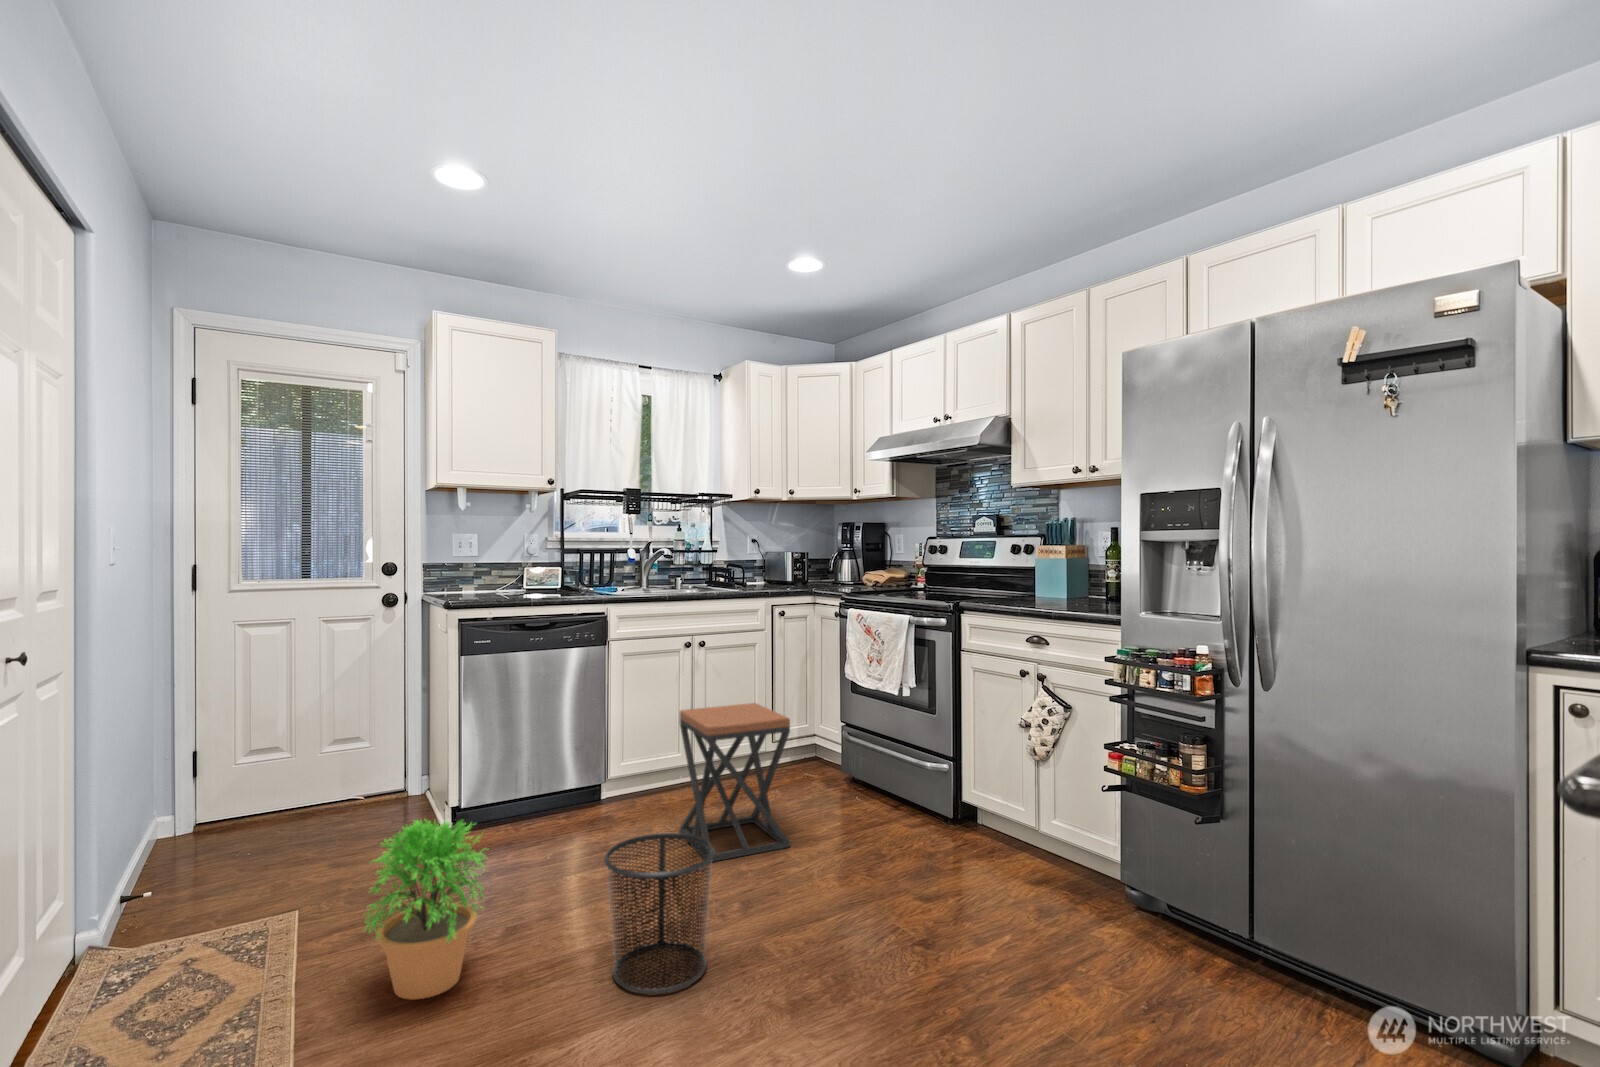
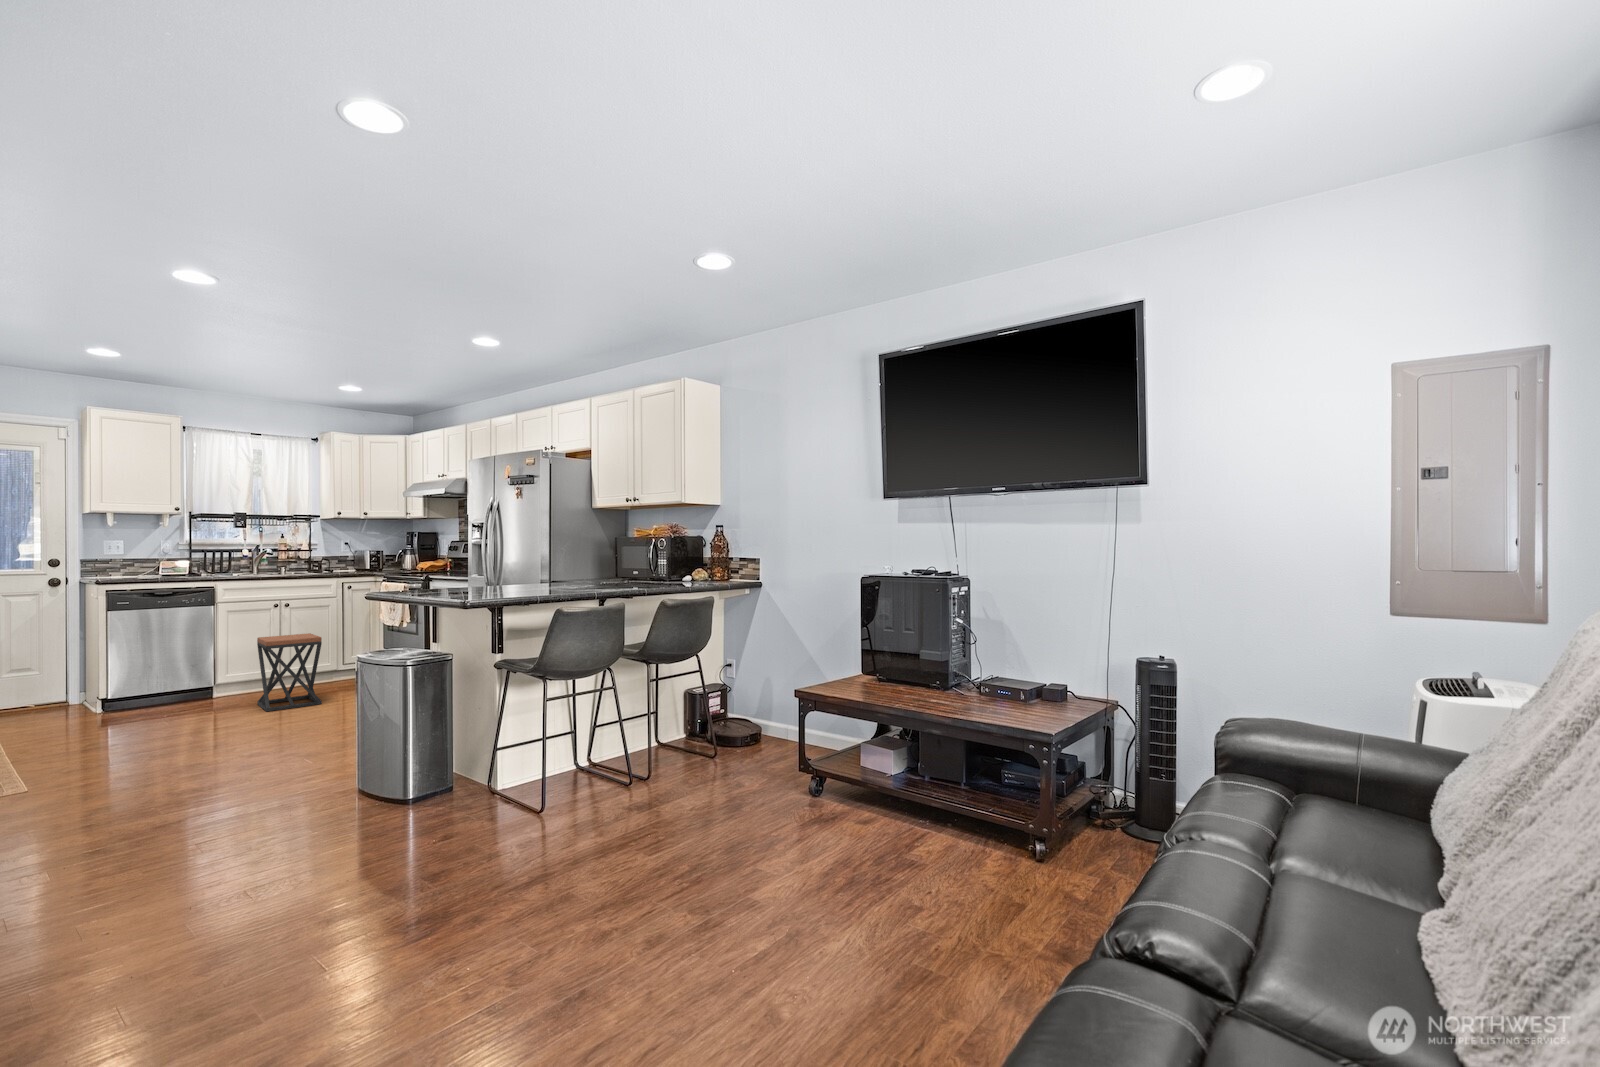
potted plant: present [365,819,485,999] -> none [46,674,123,755]
waste bin: present [604,833,715,994] -> none [184,681,246,743]

